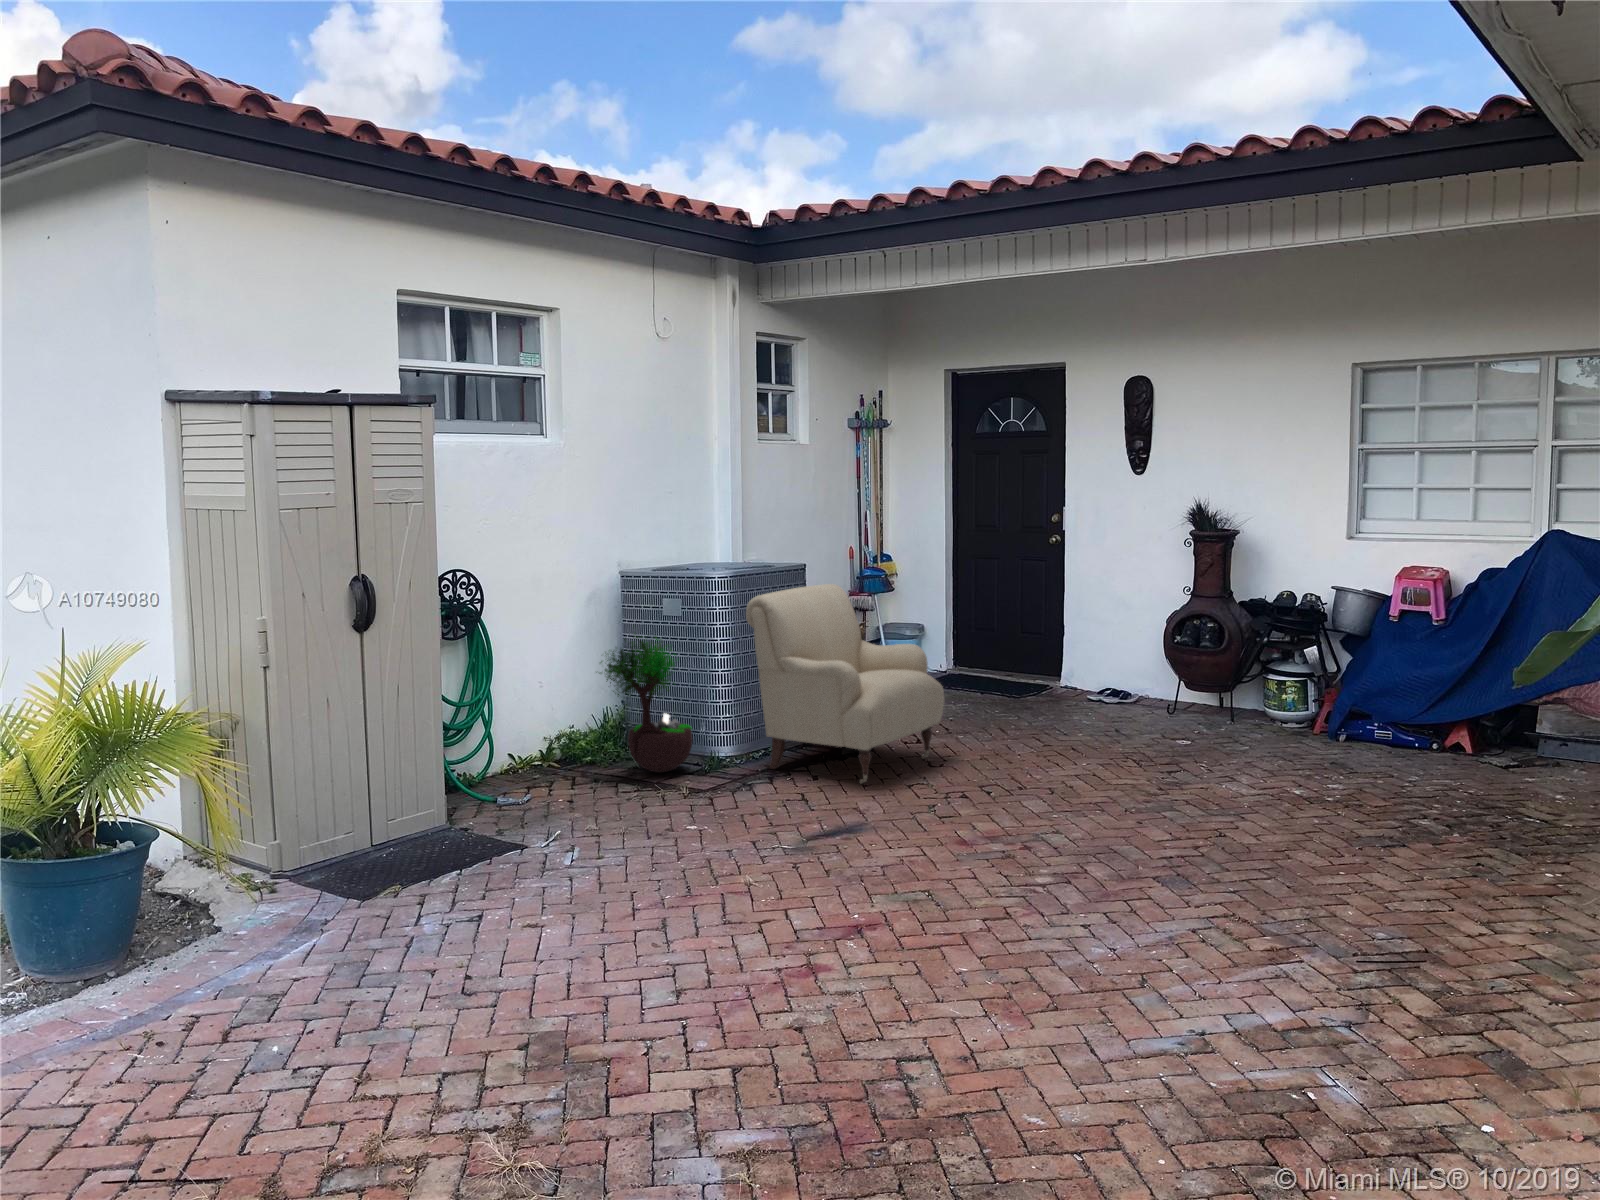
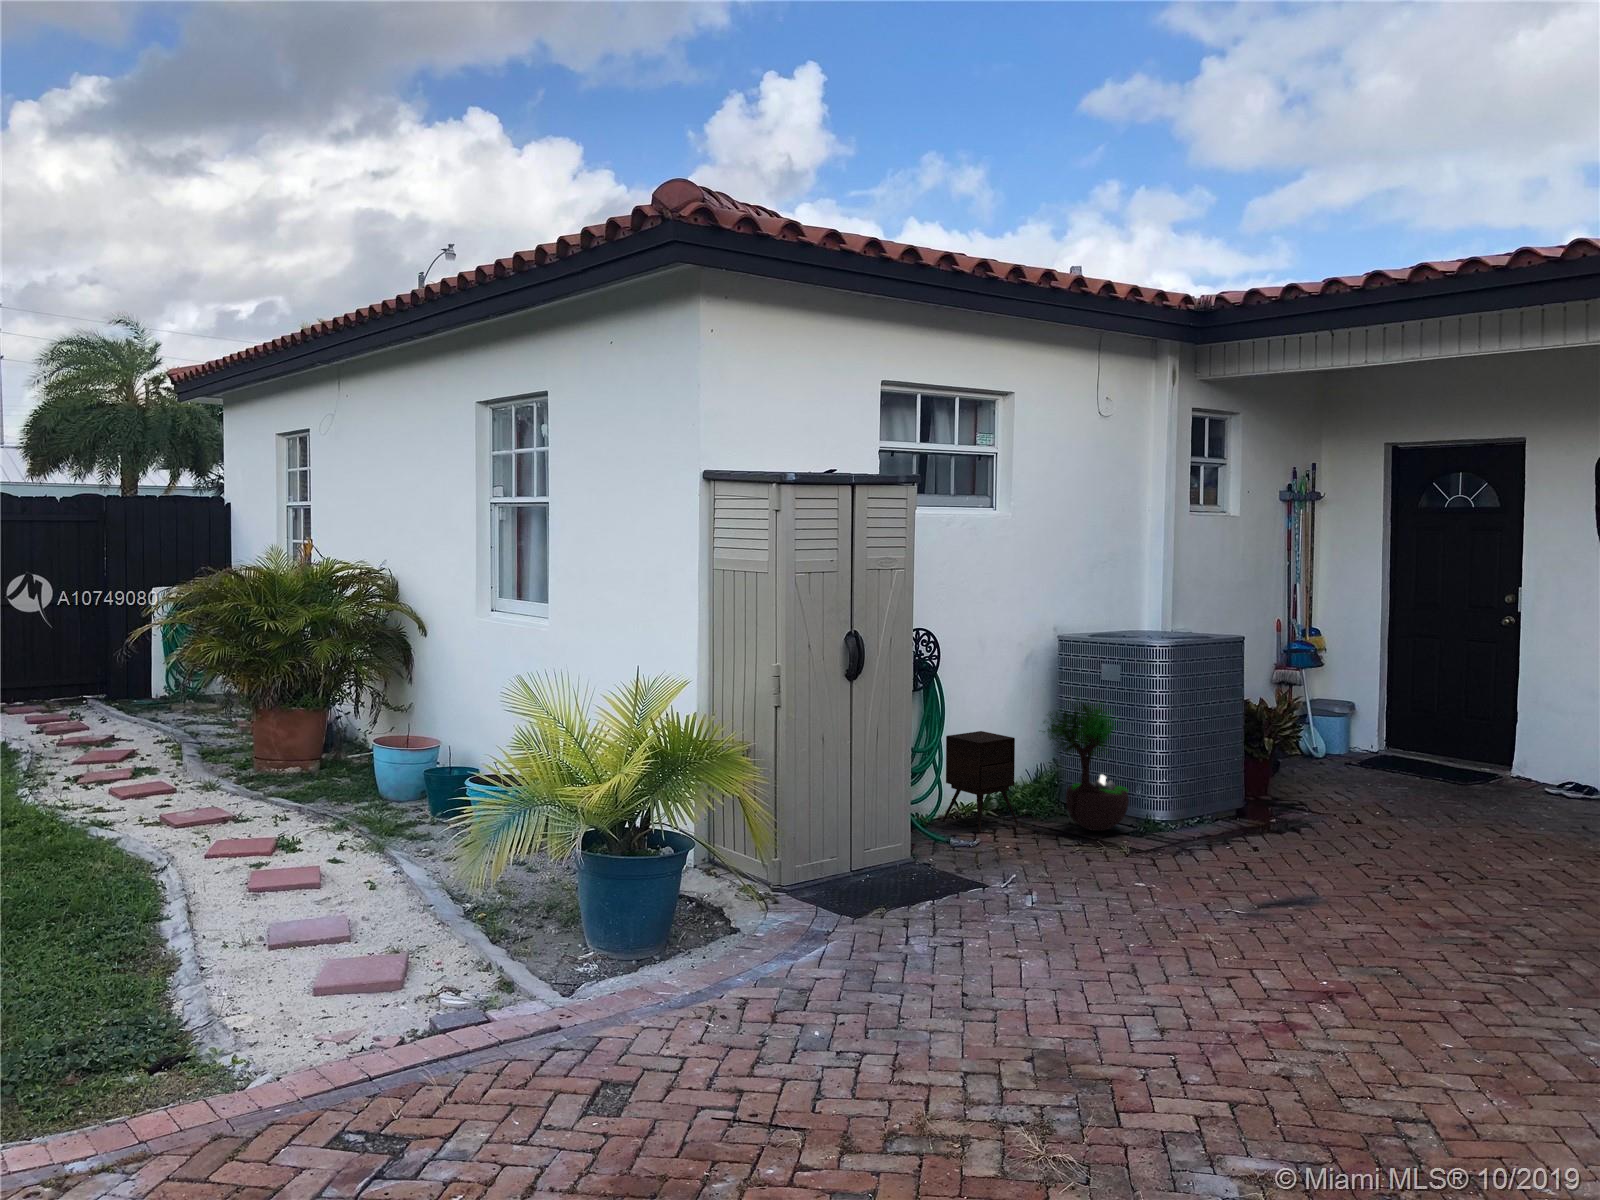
chair: present [746,584,944,783] -> none [1187,658,1394,860]
side table: none [498,676,581,785] -> present [943,731,1018,833]

